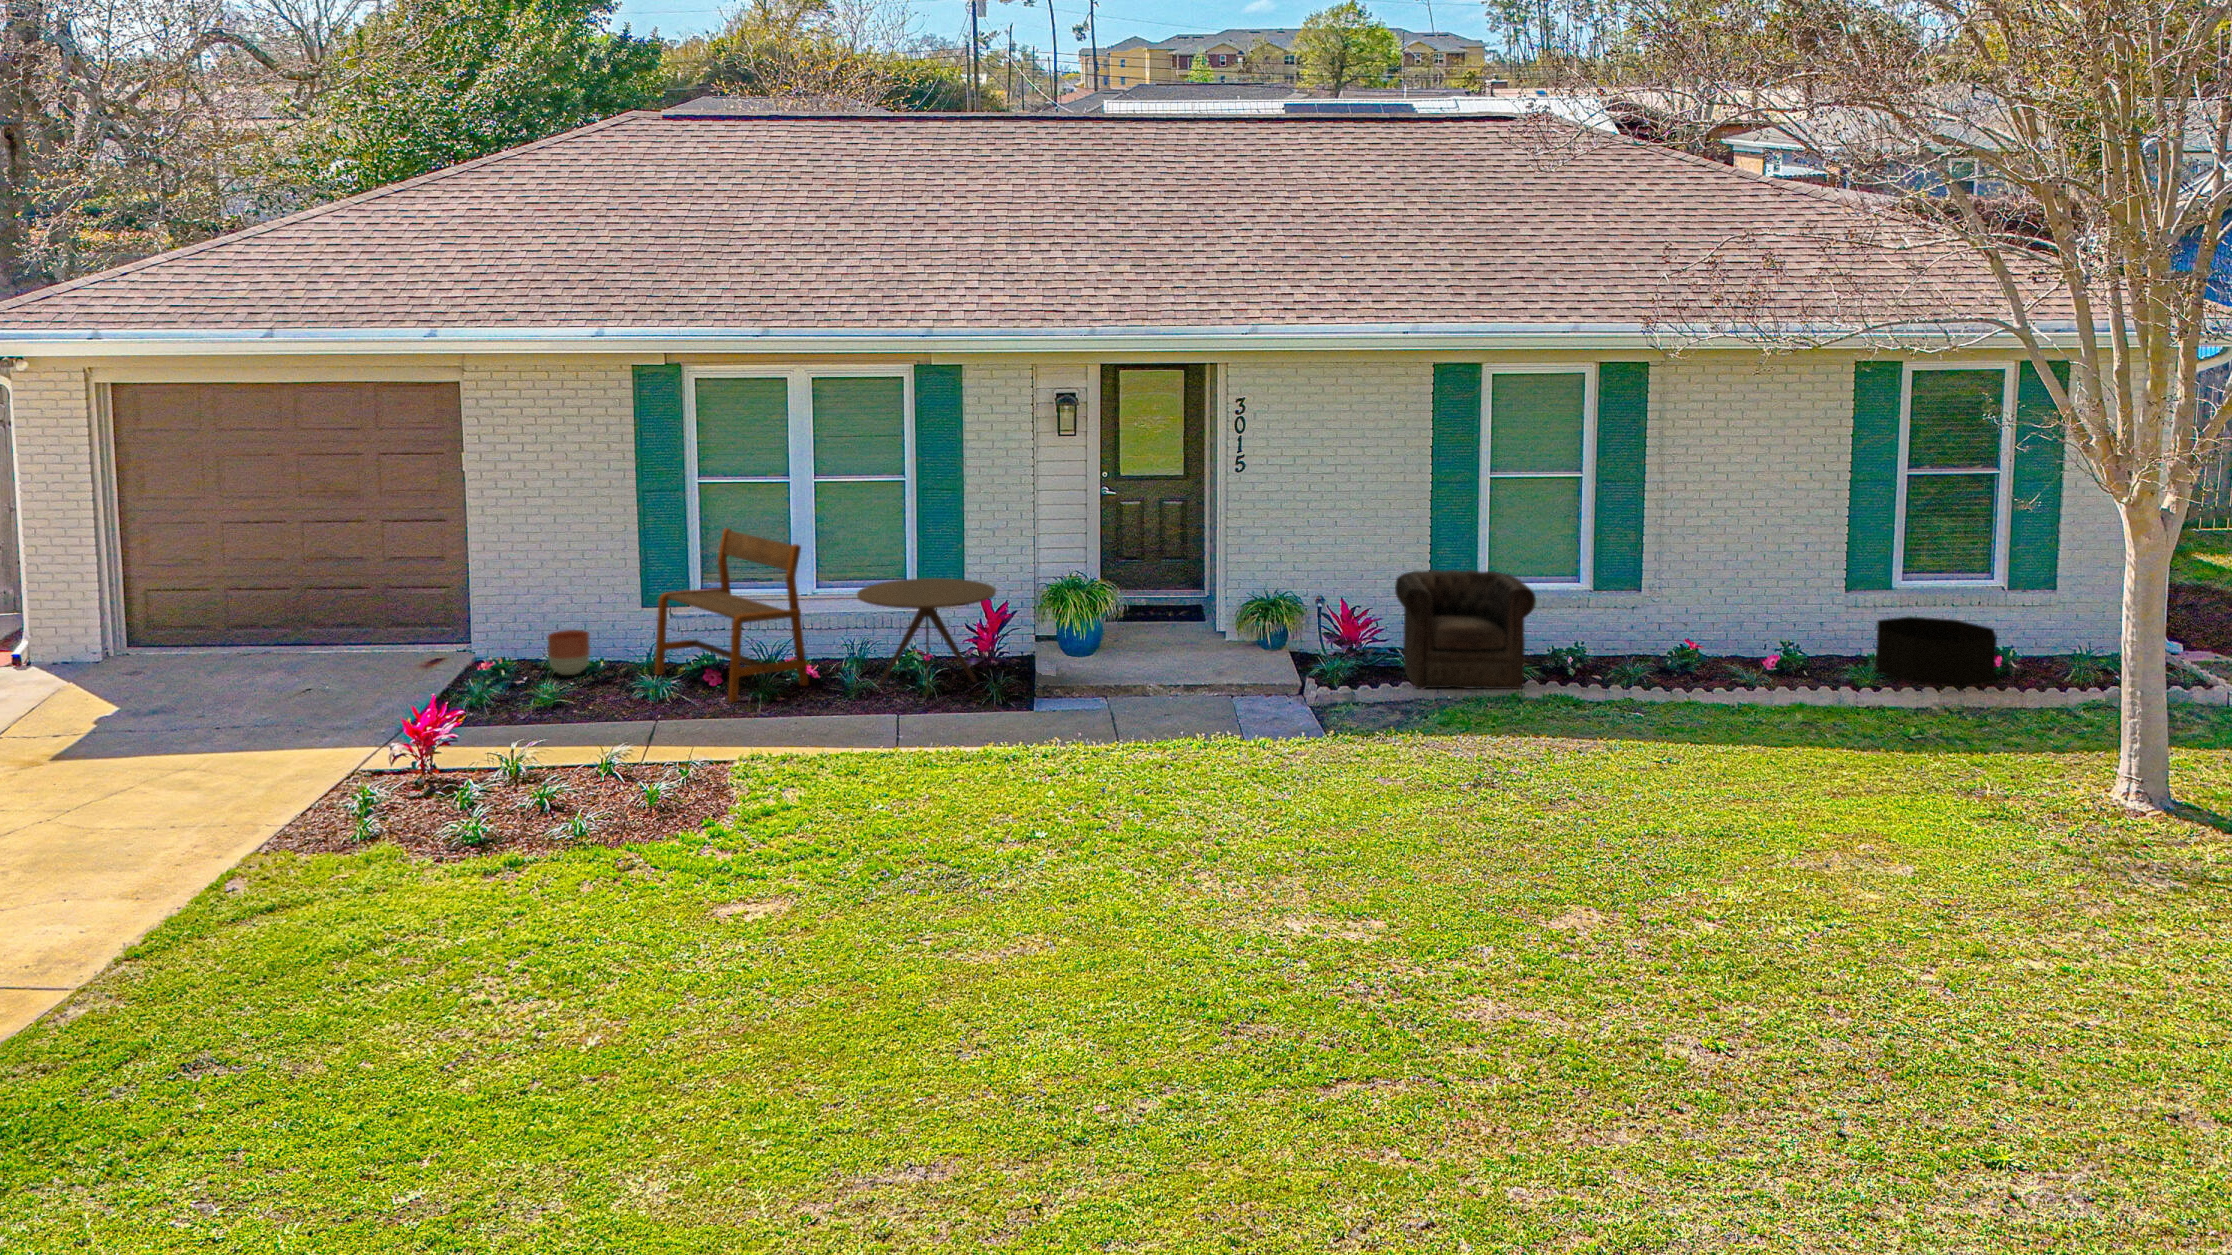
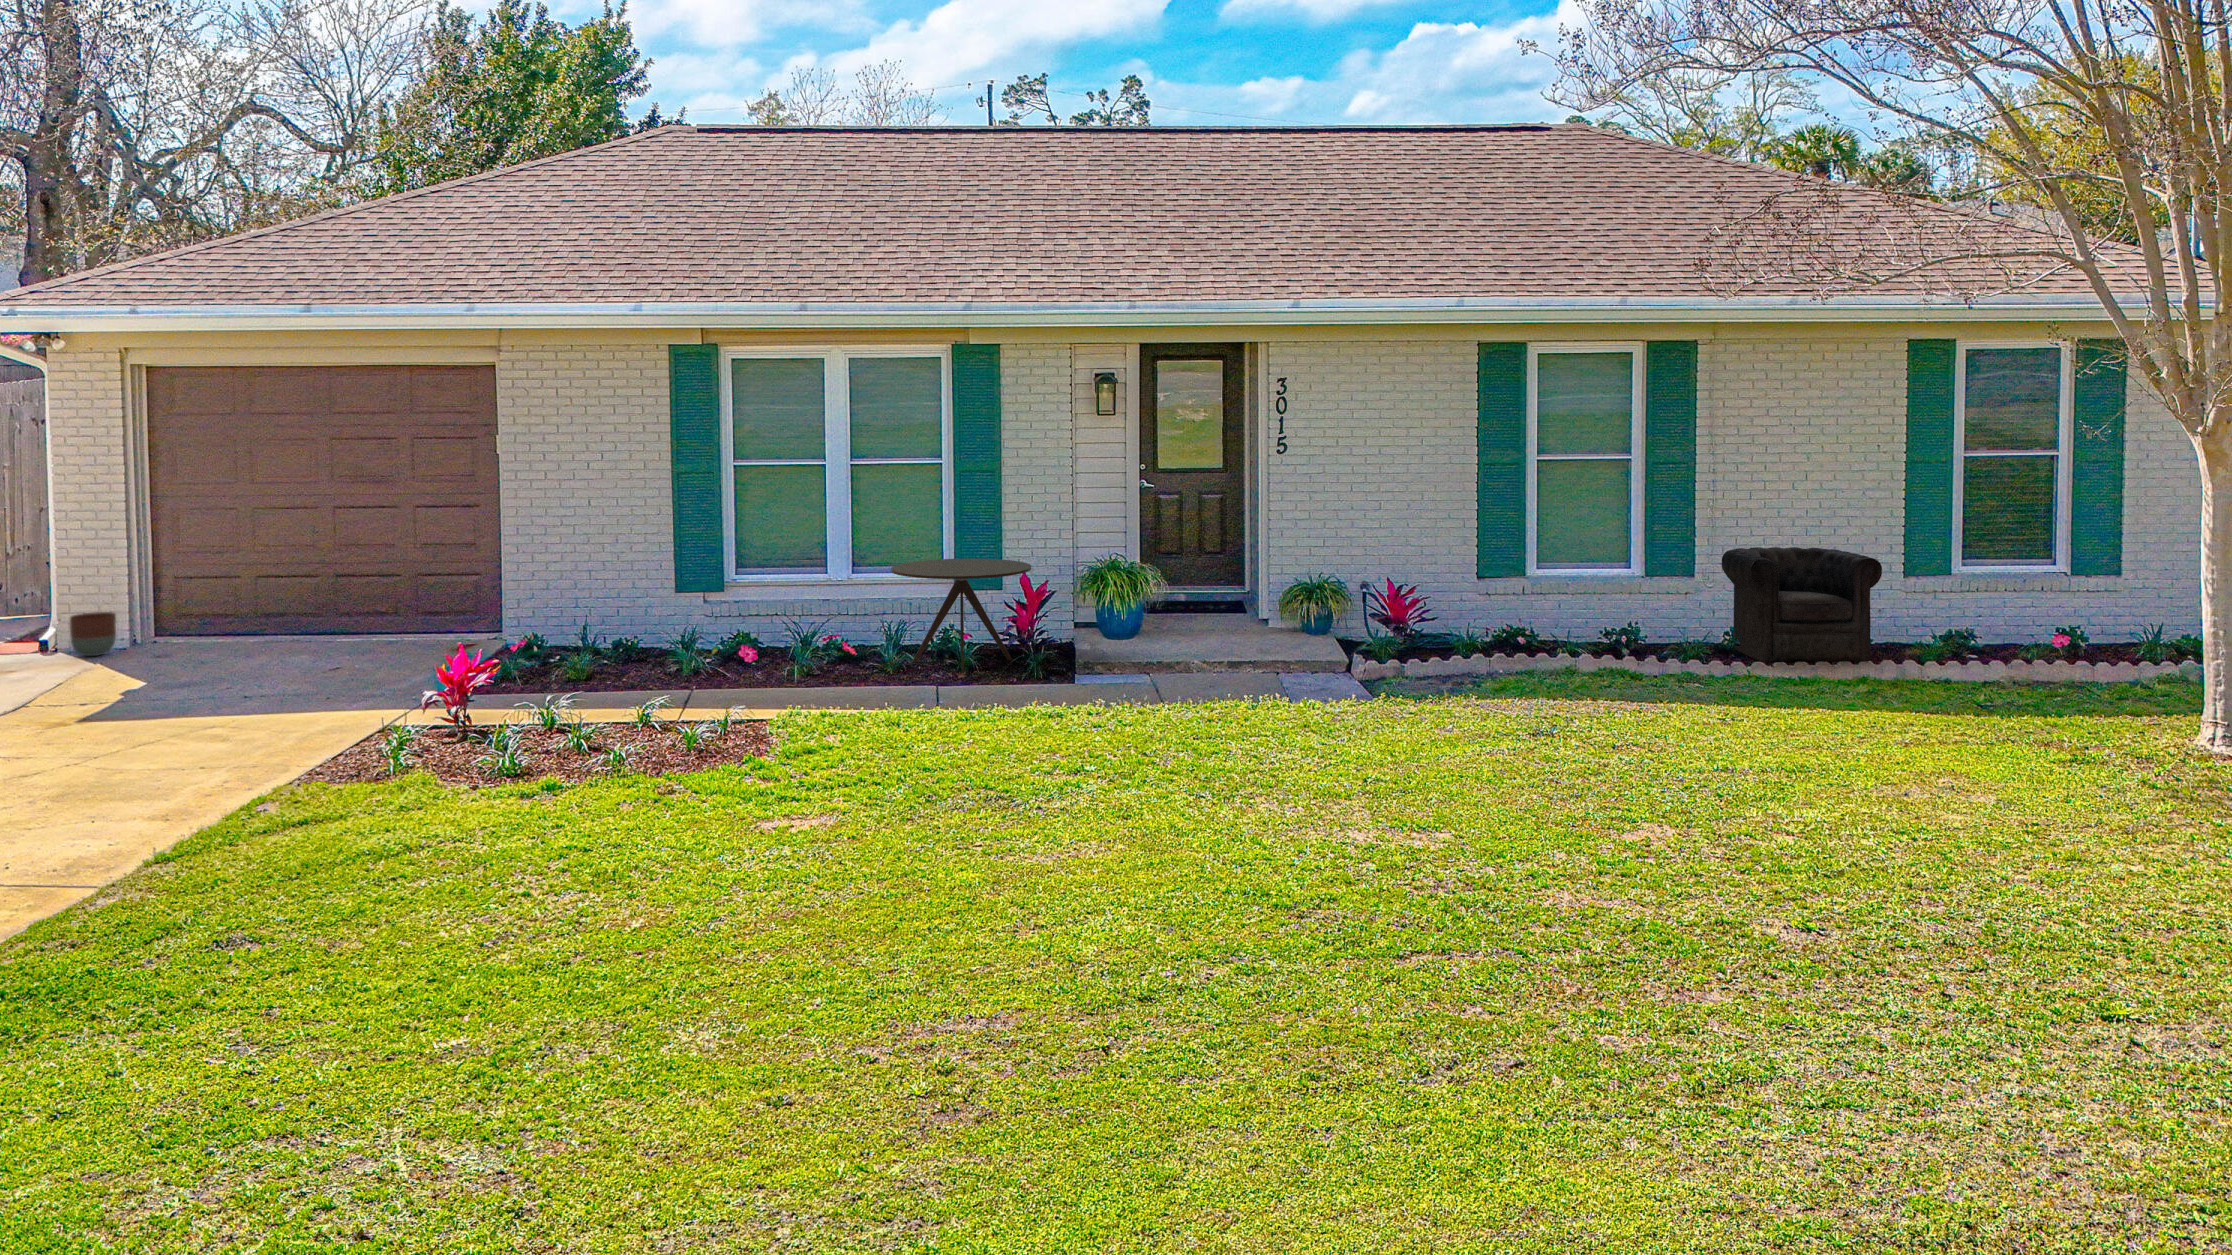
bench: present [655,528,809,702] -> none [686,509,842,675]
armchair: present [1395,570,1536,689] -> present [1722,547,1882,662]
basket: present [1876,617,1997,687] -> none [1928,598,2053,662]
planter: present [548,630,590,675] -> present [70,612,116,656]

